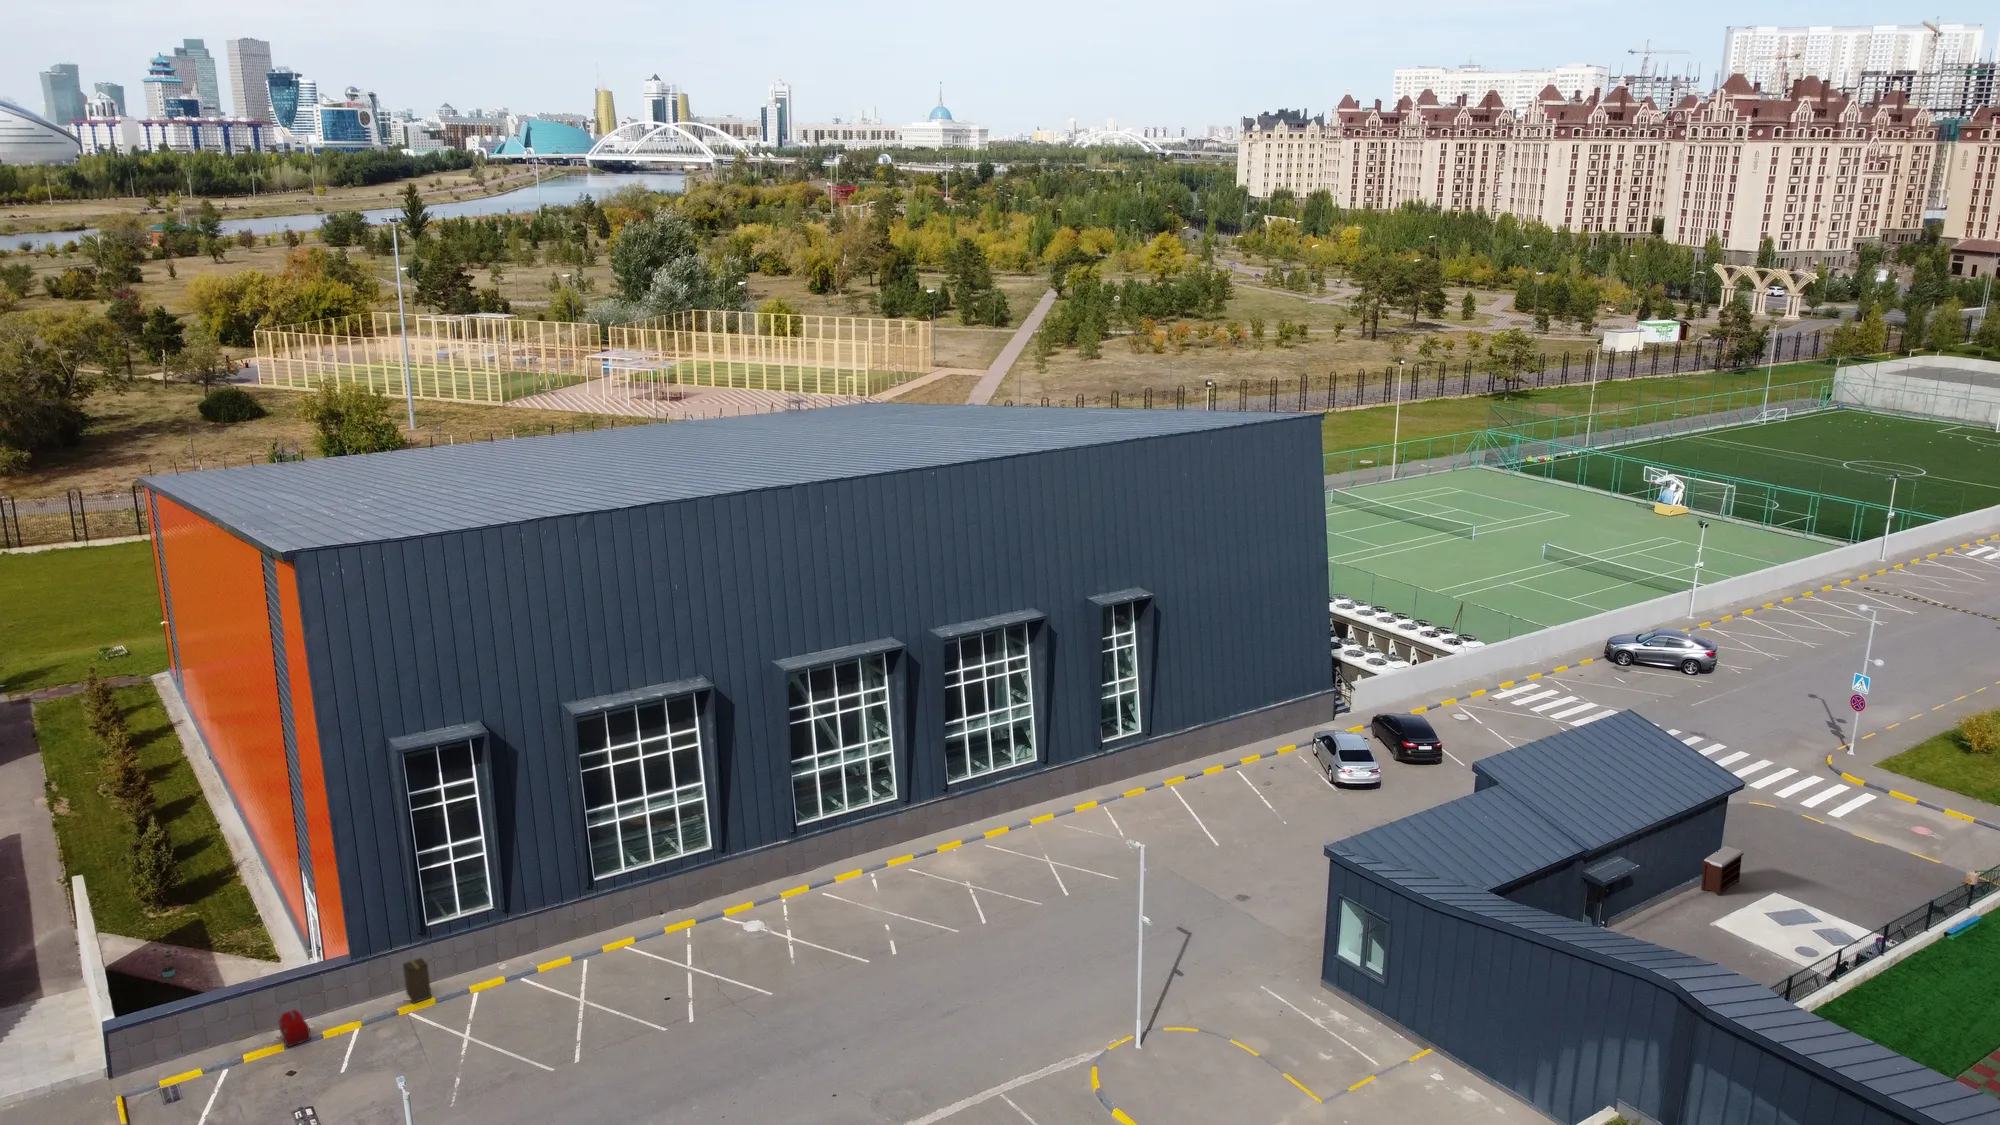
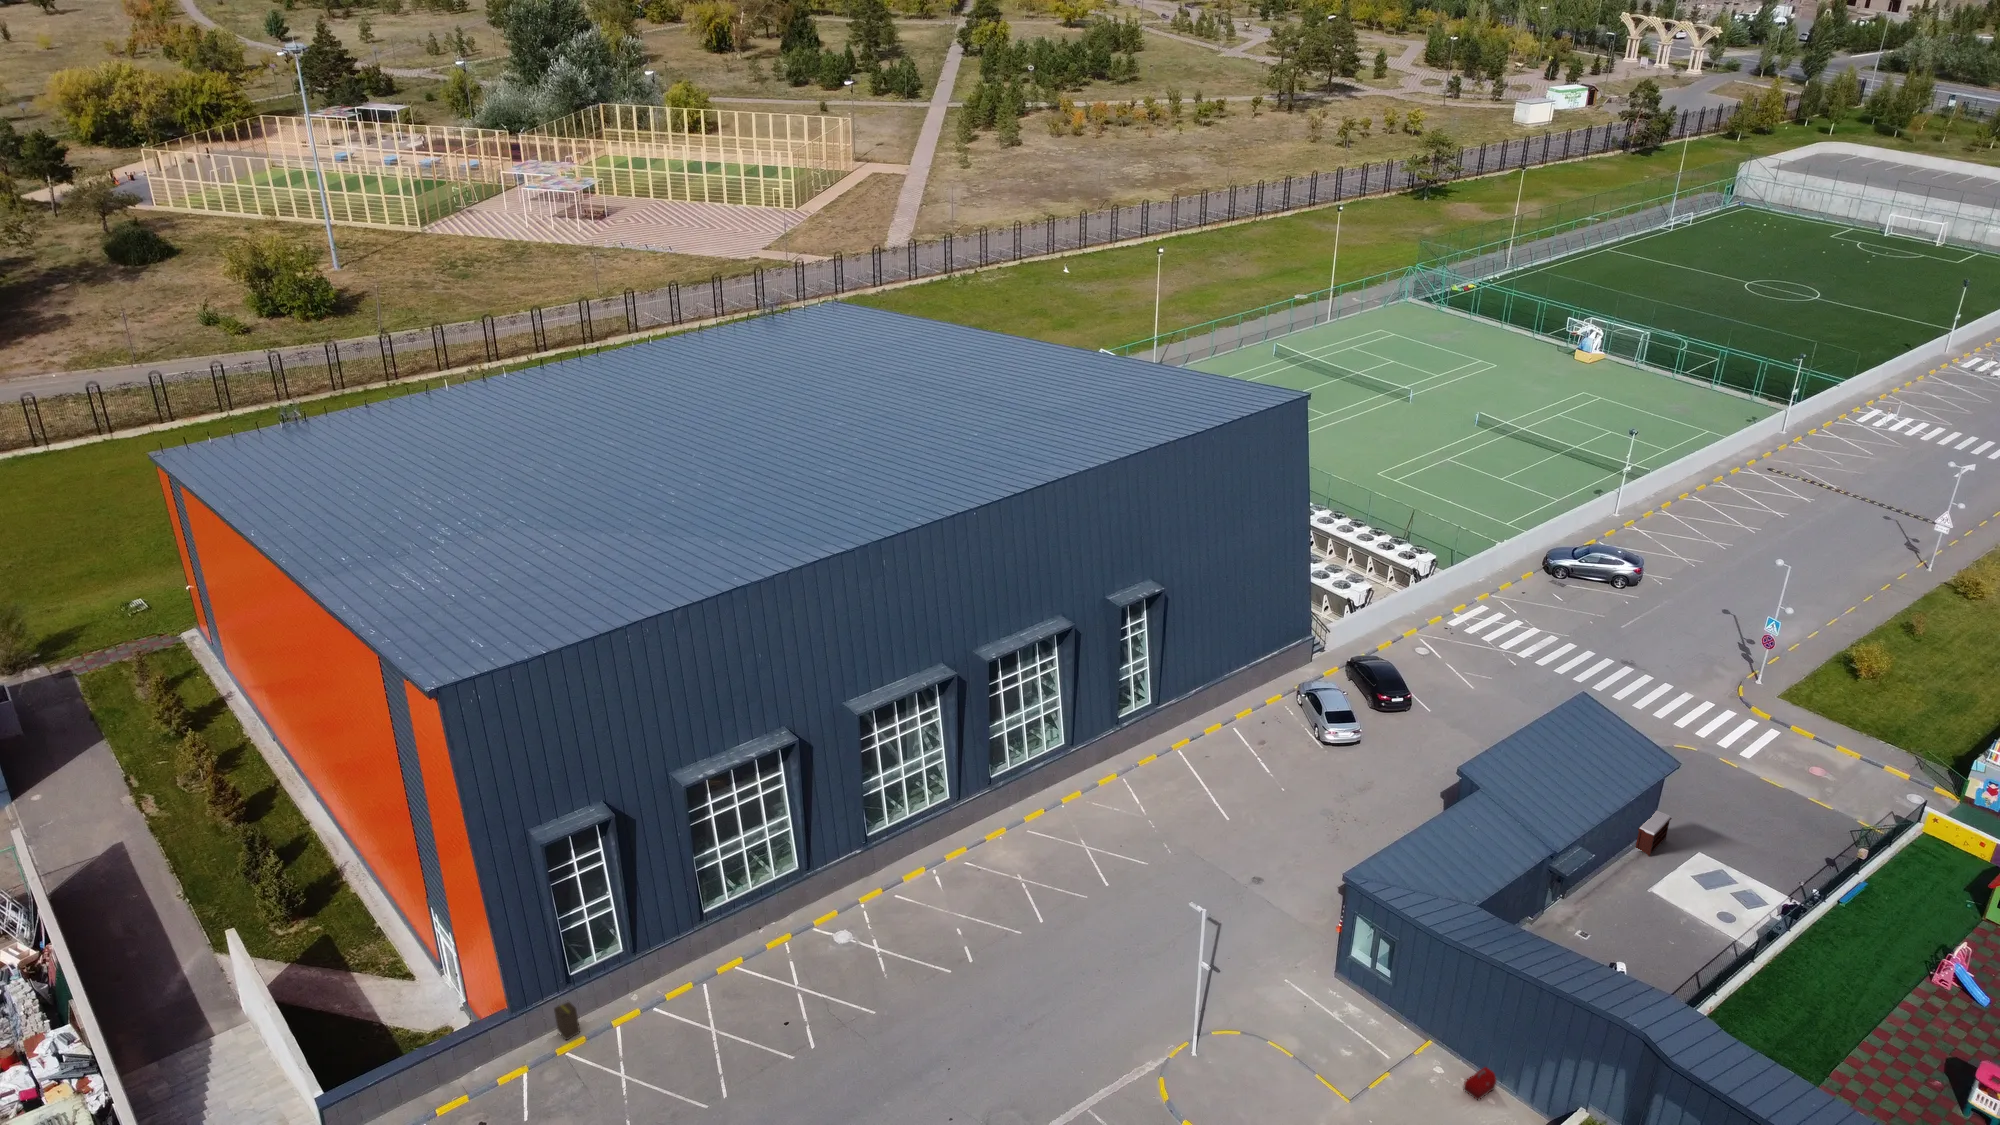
potted plant: present [153,941,178,977] -> none [317,986,339,1018]
toolbox: present [279,1010,311,1047] -> present [1463,1067,1496,1100]

